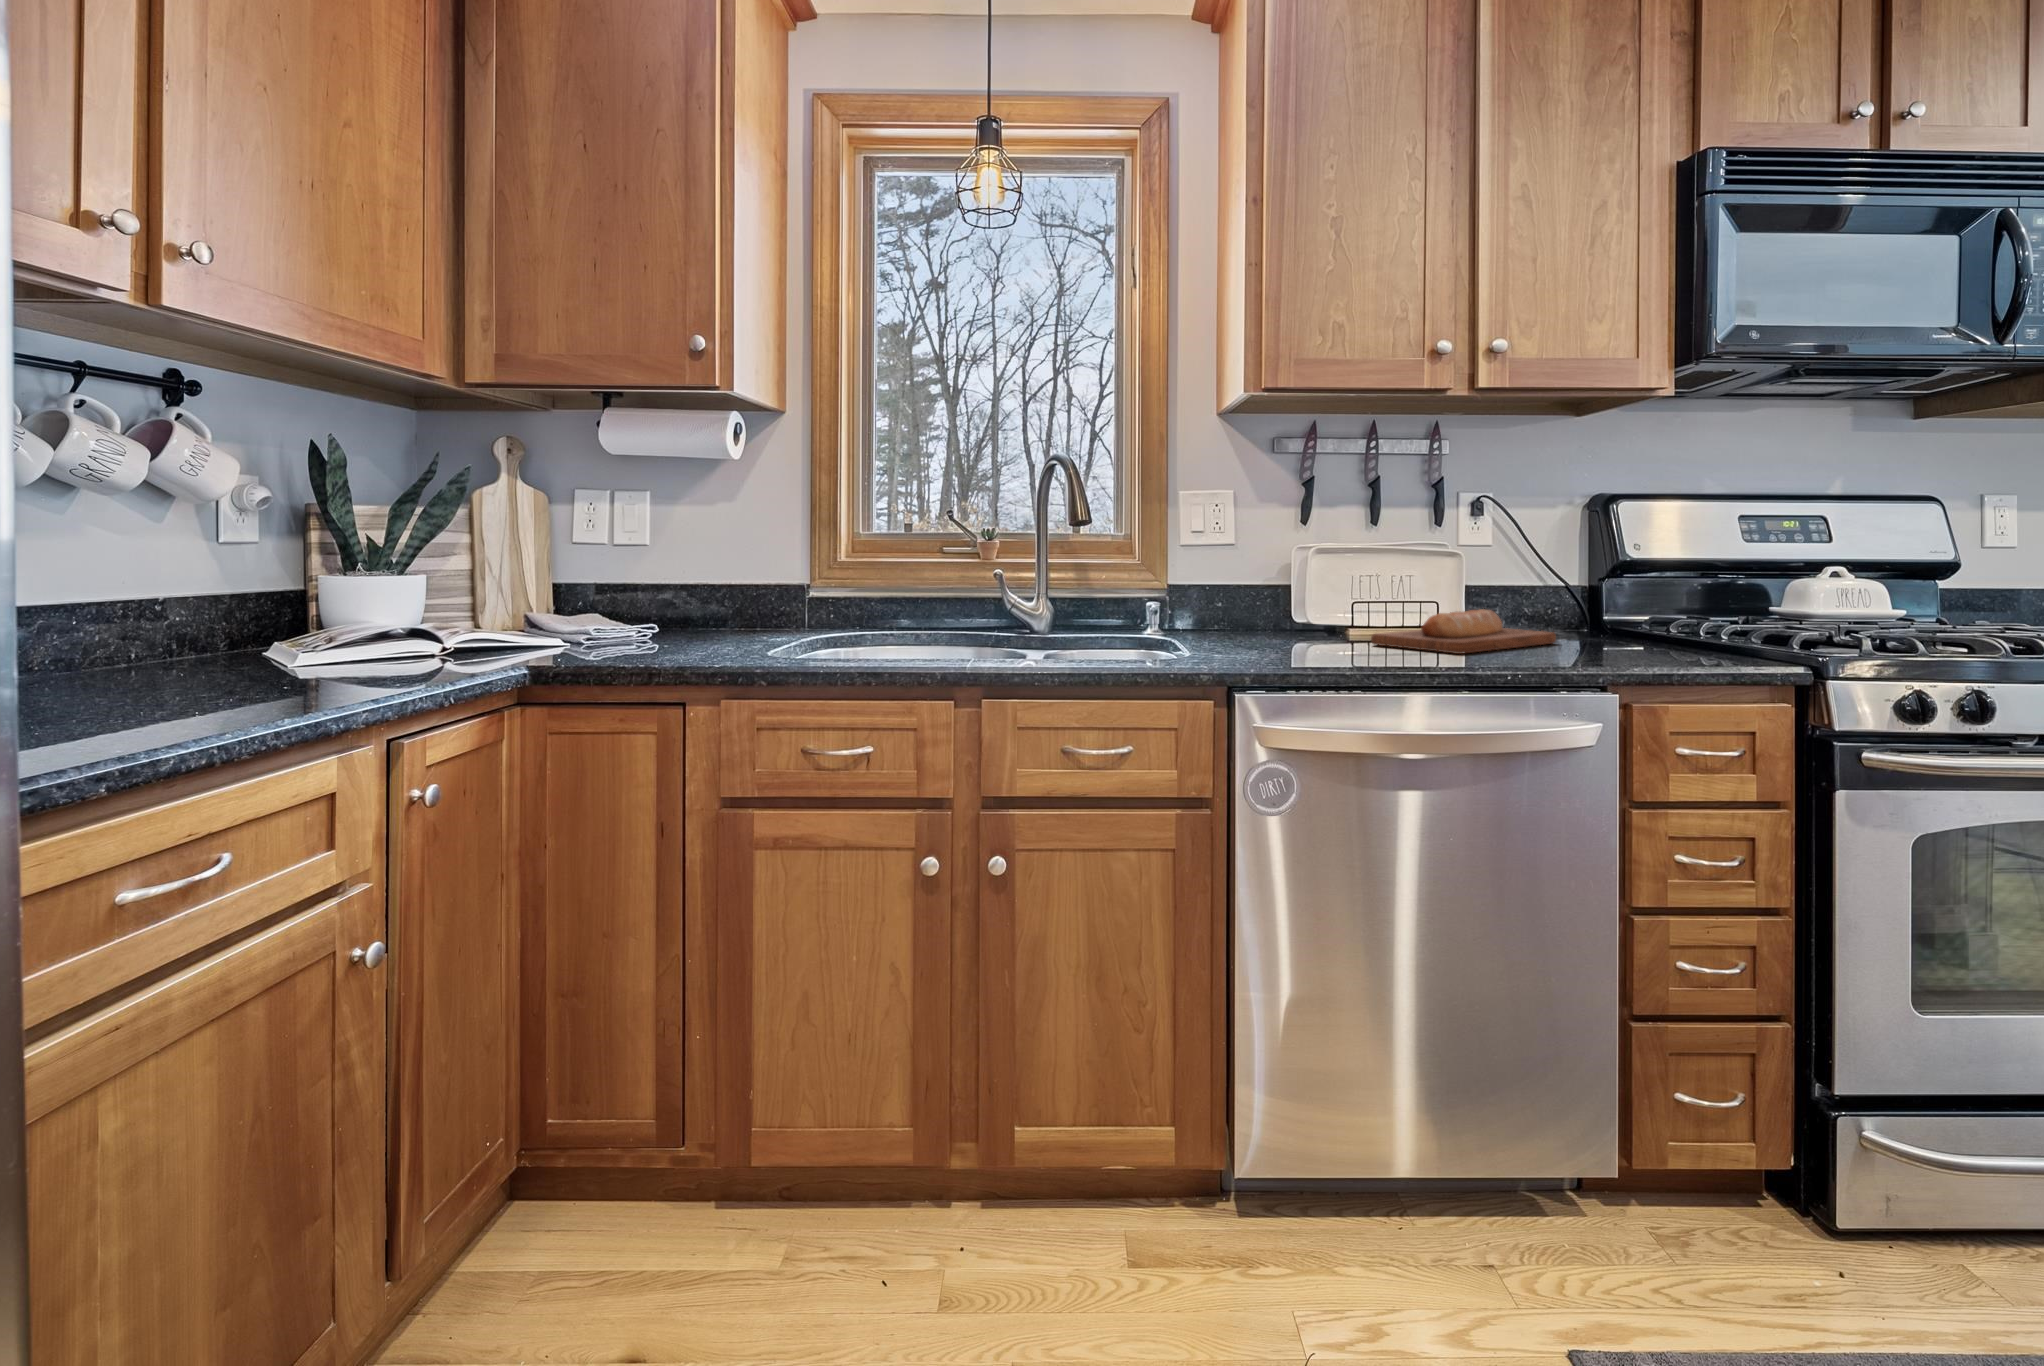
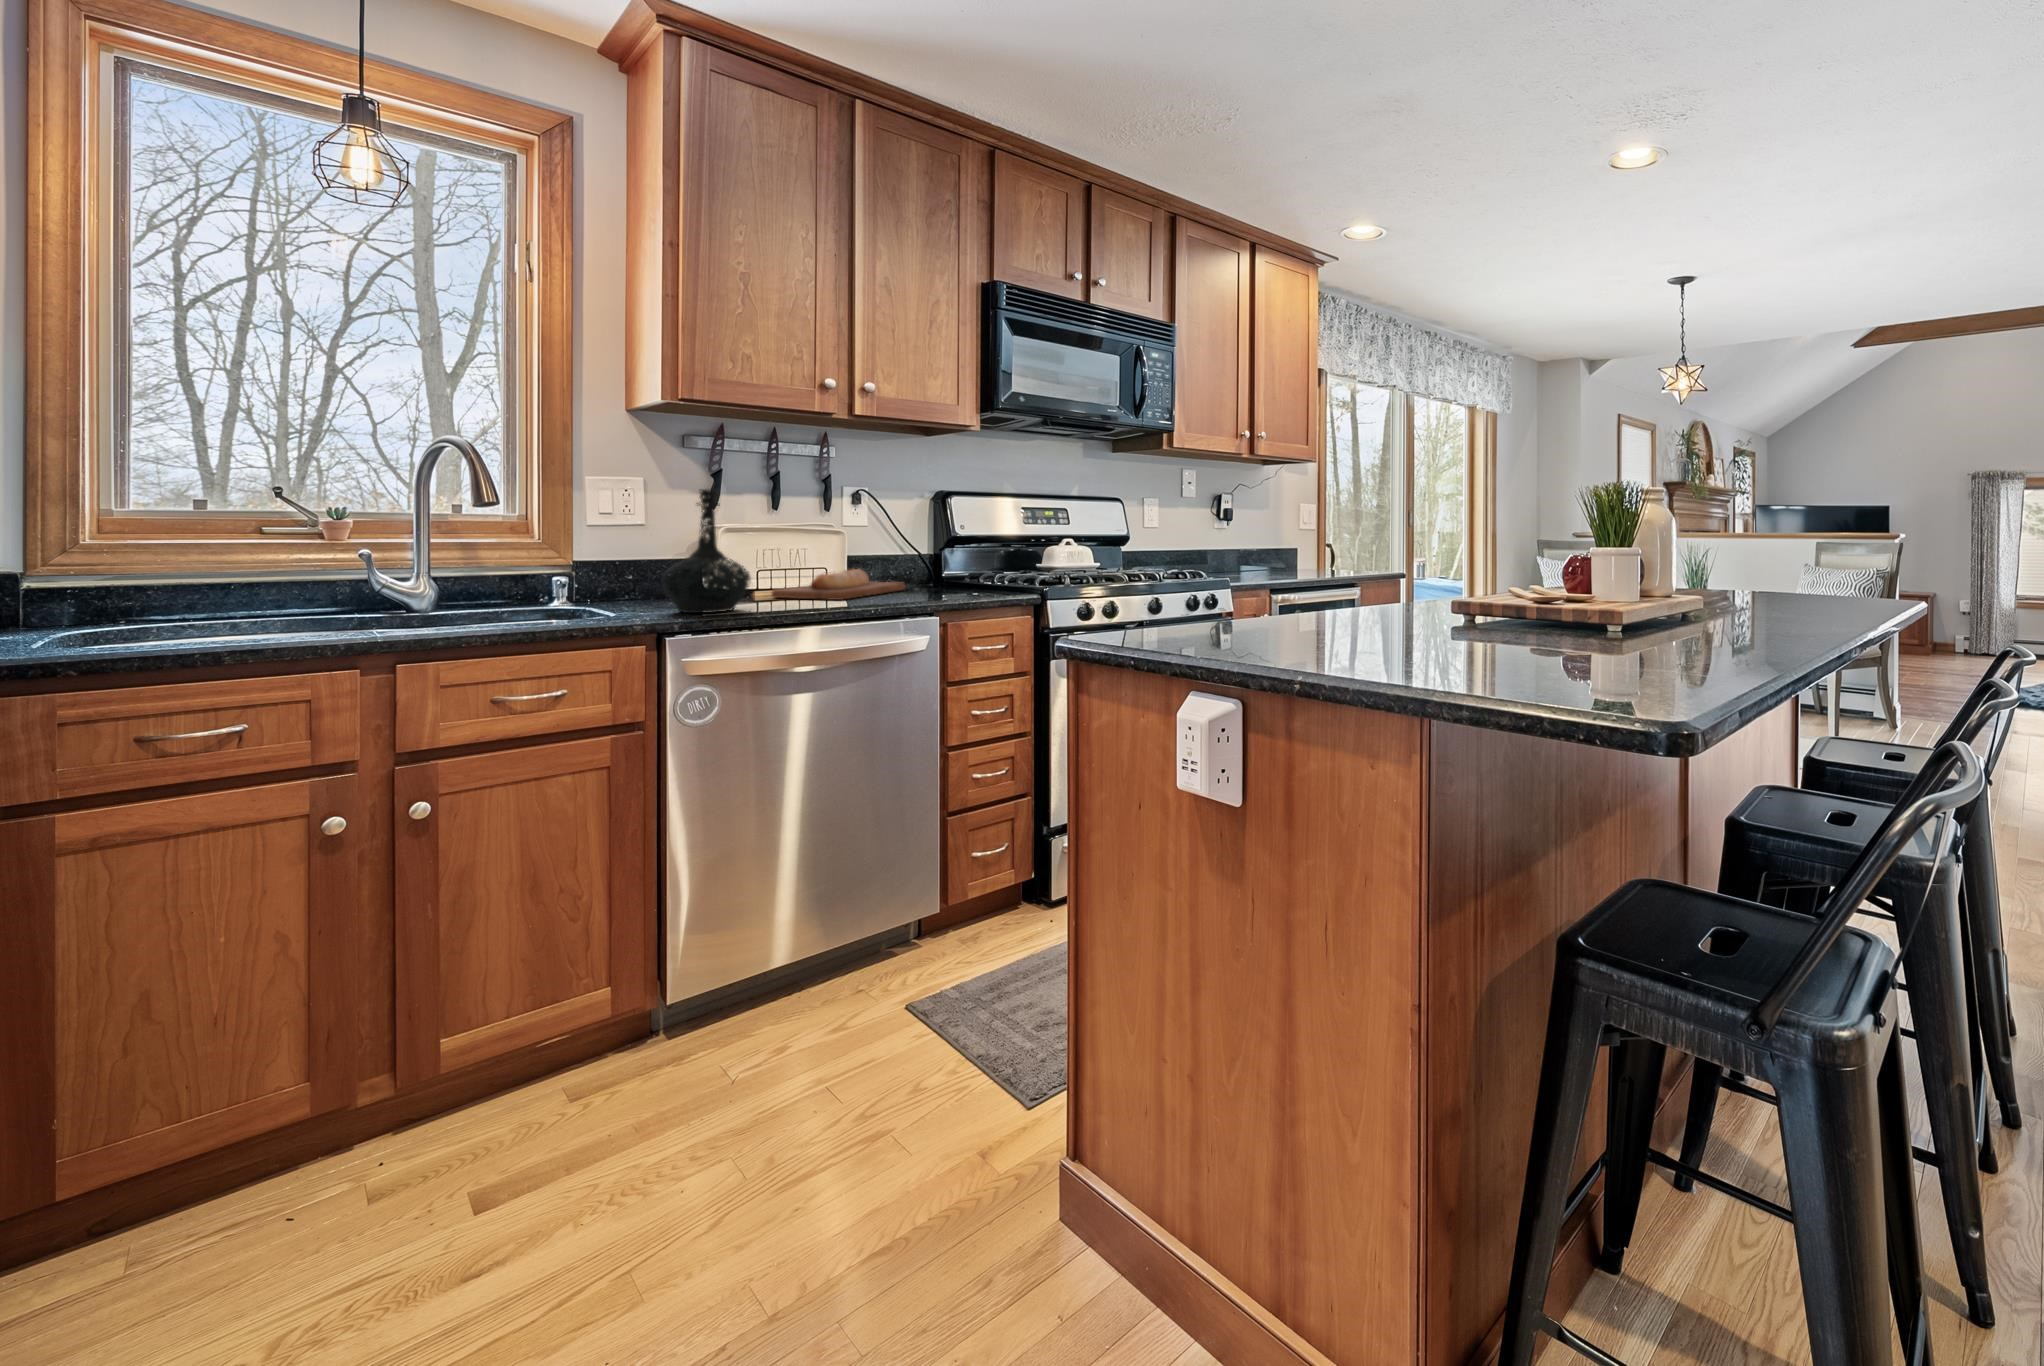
bottle: none [1238,497,1341,662] -> present [662,489,750,613]

